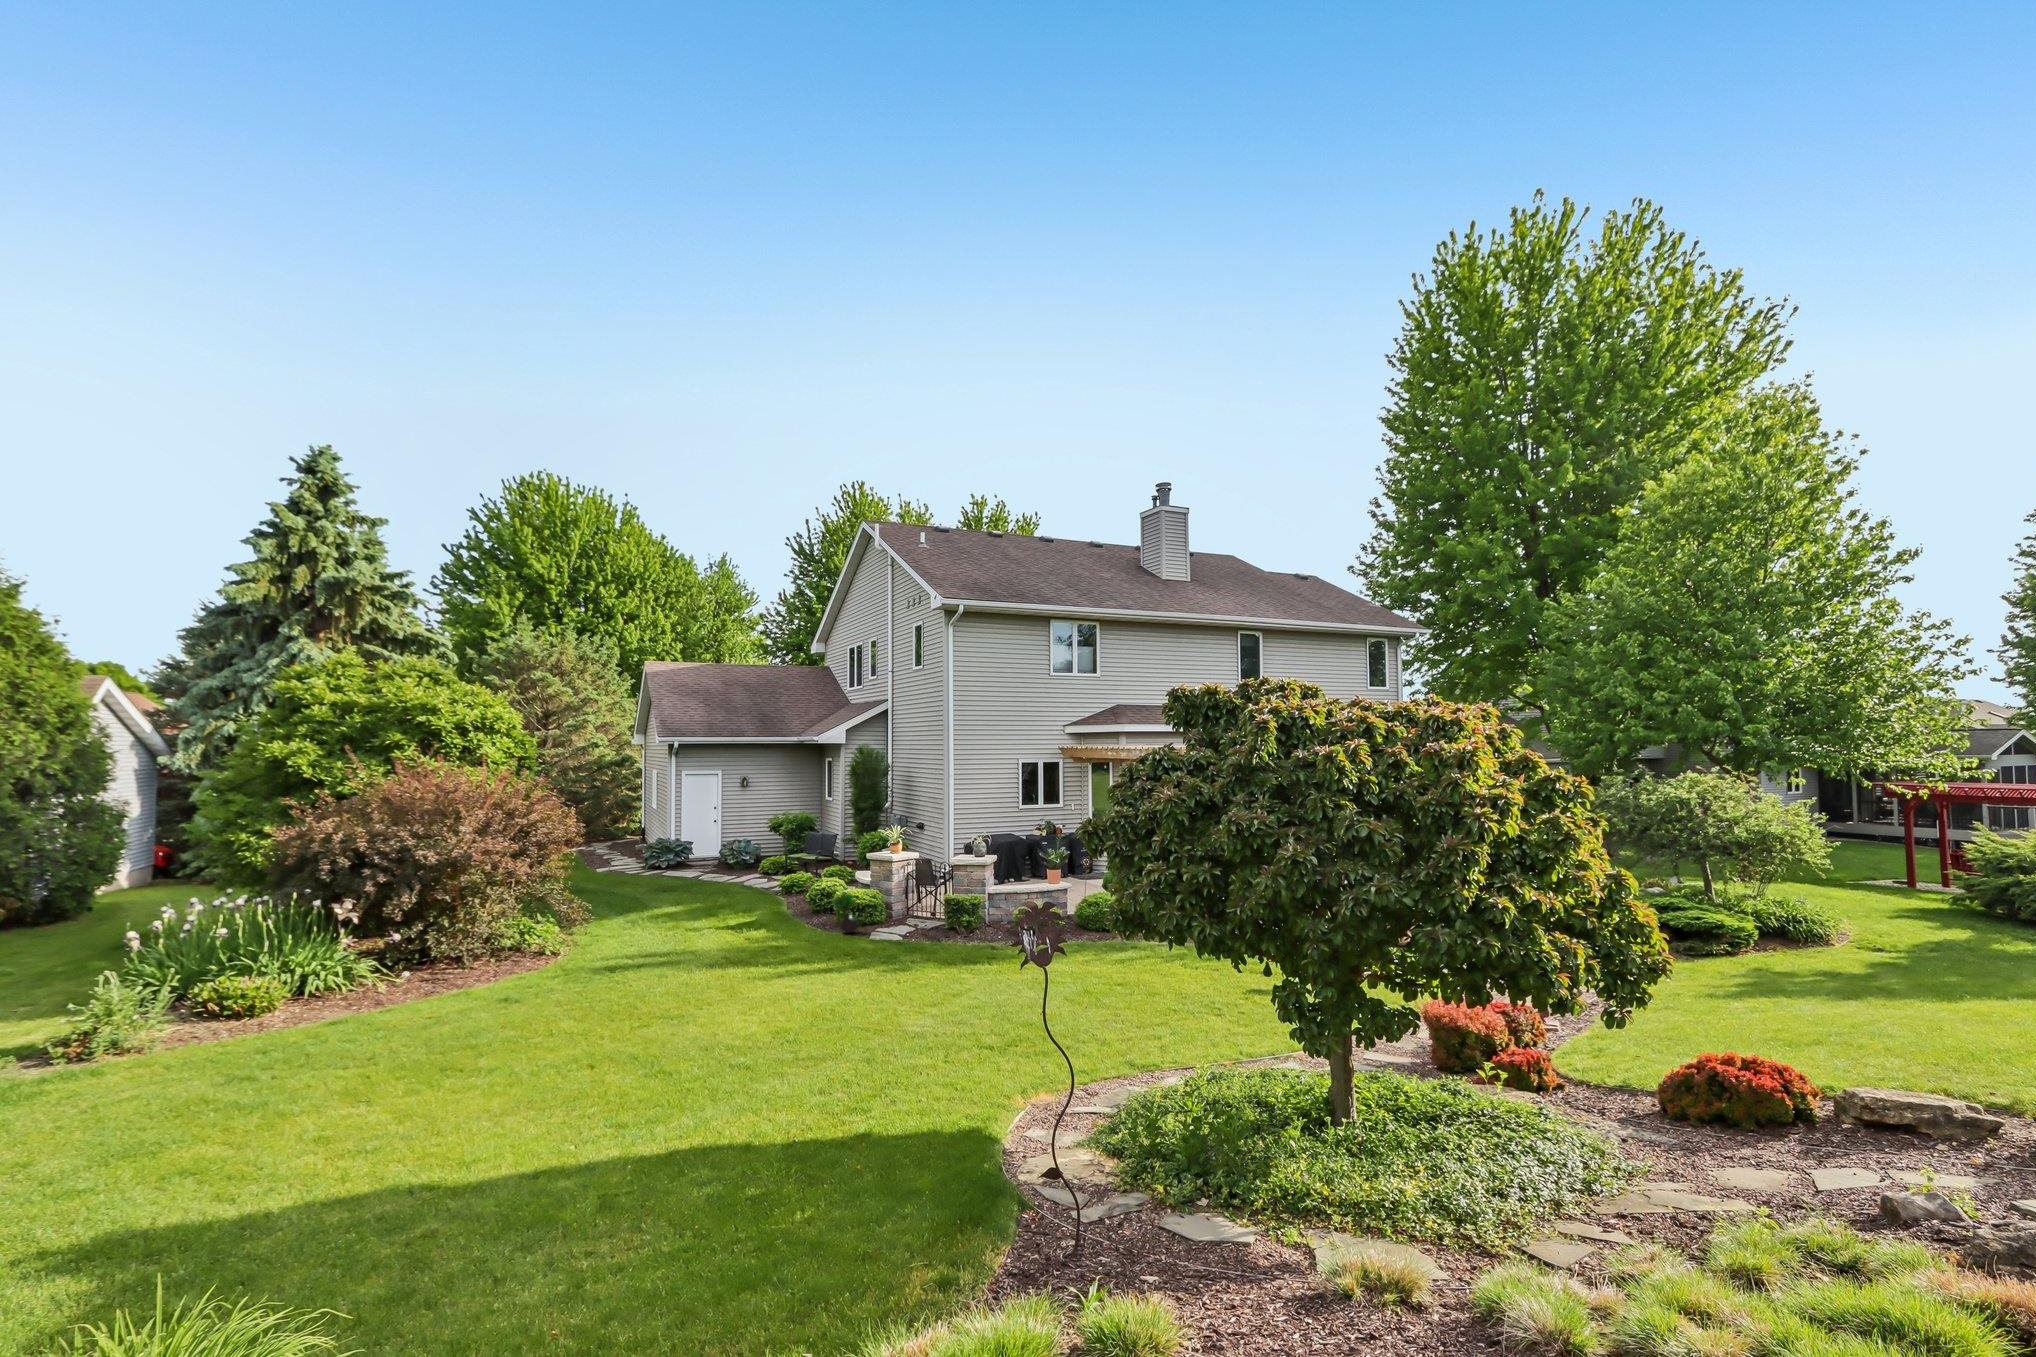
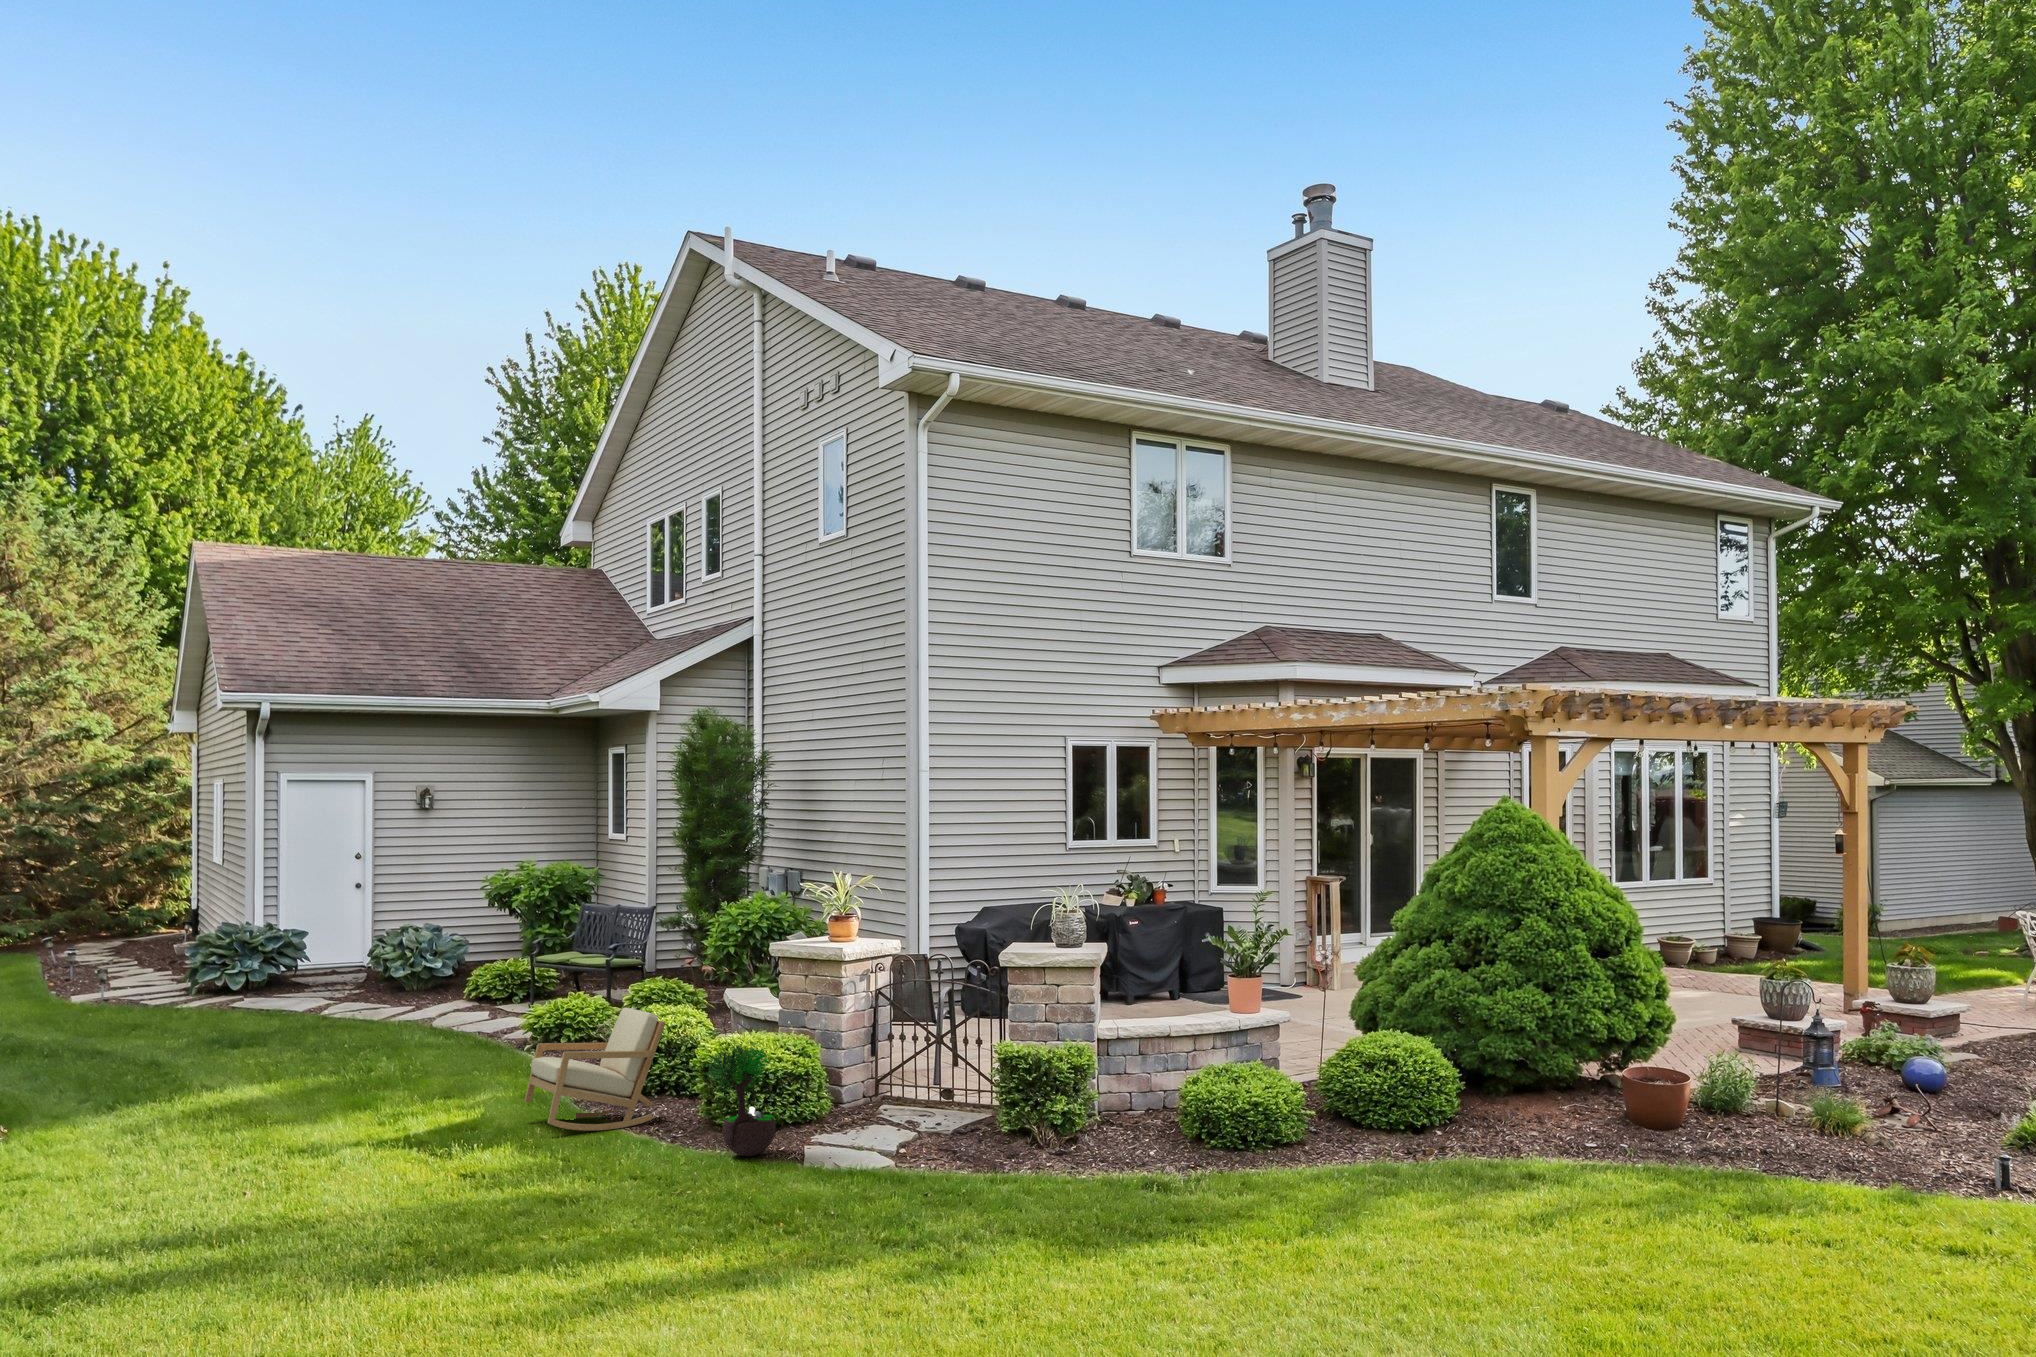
chair: none [772,878,825,924] -> present [524,1008,665,1131]

